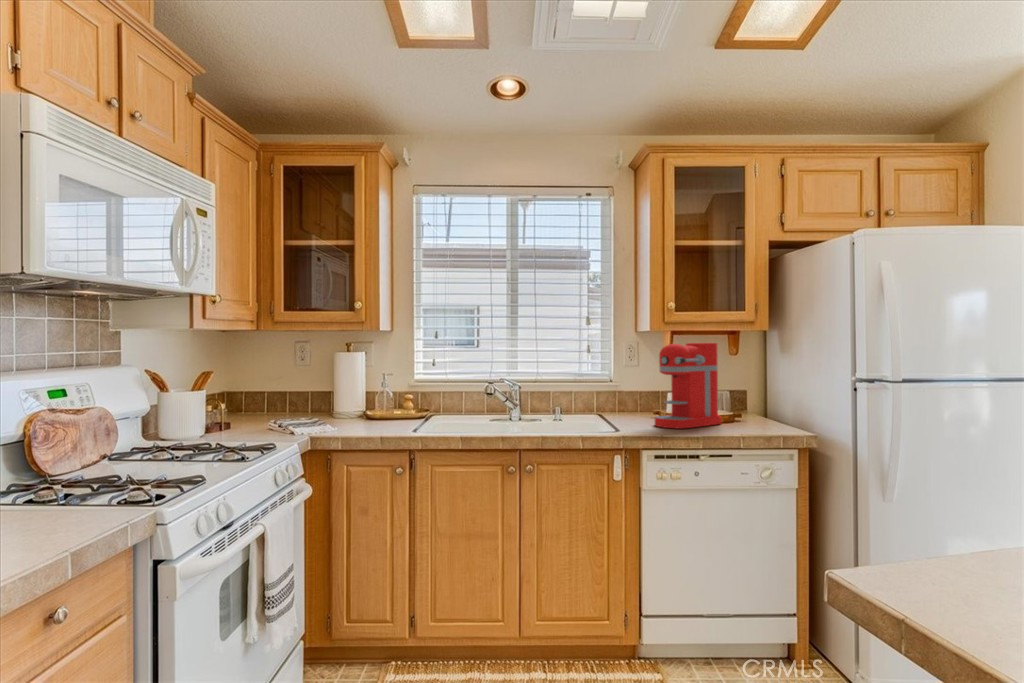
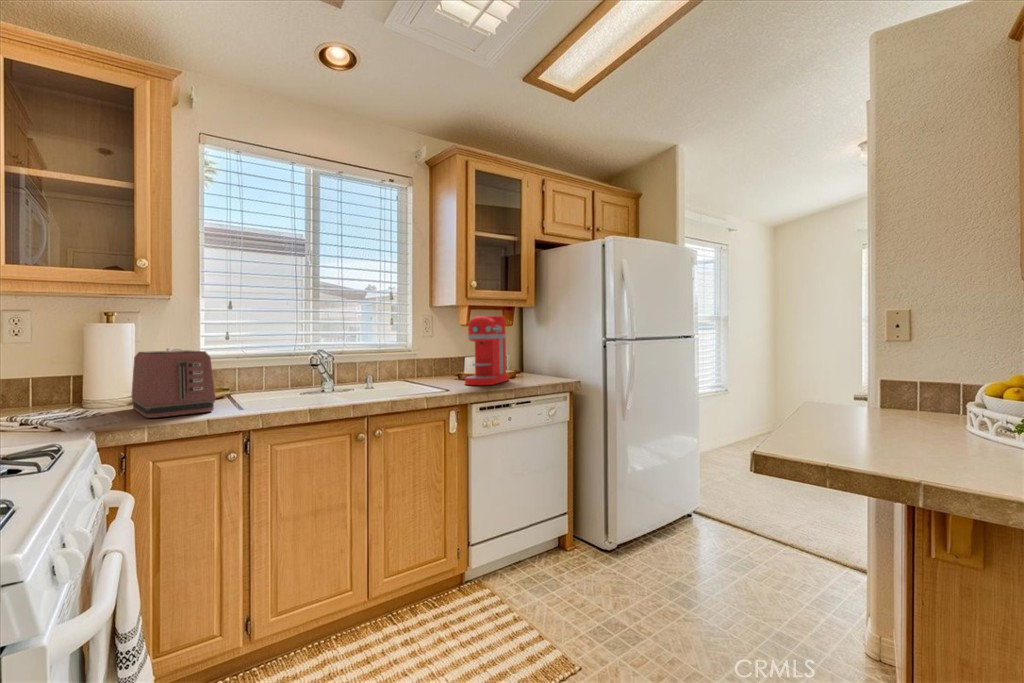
toaster: none [346,376,397,432] -> present [131,350,215,418]

